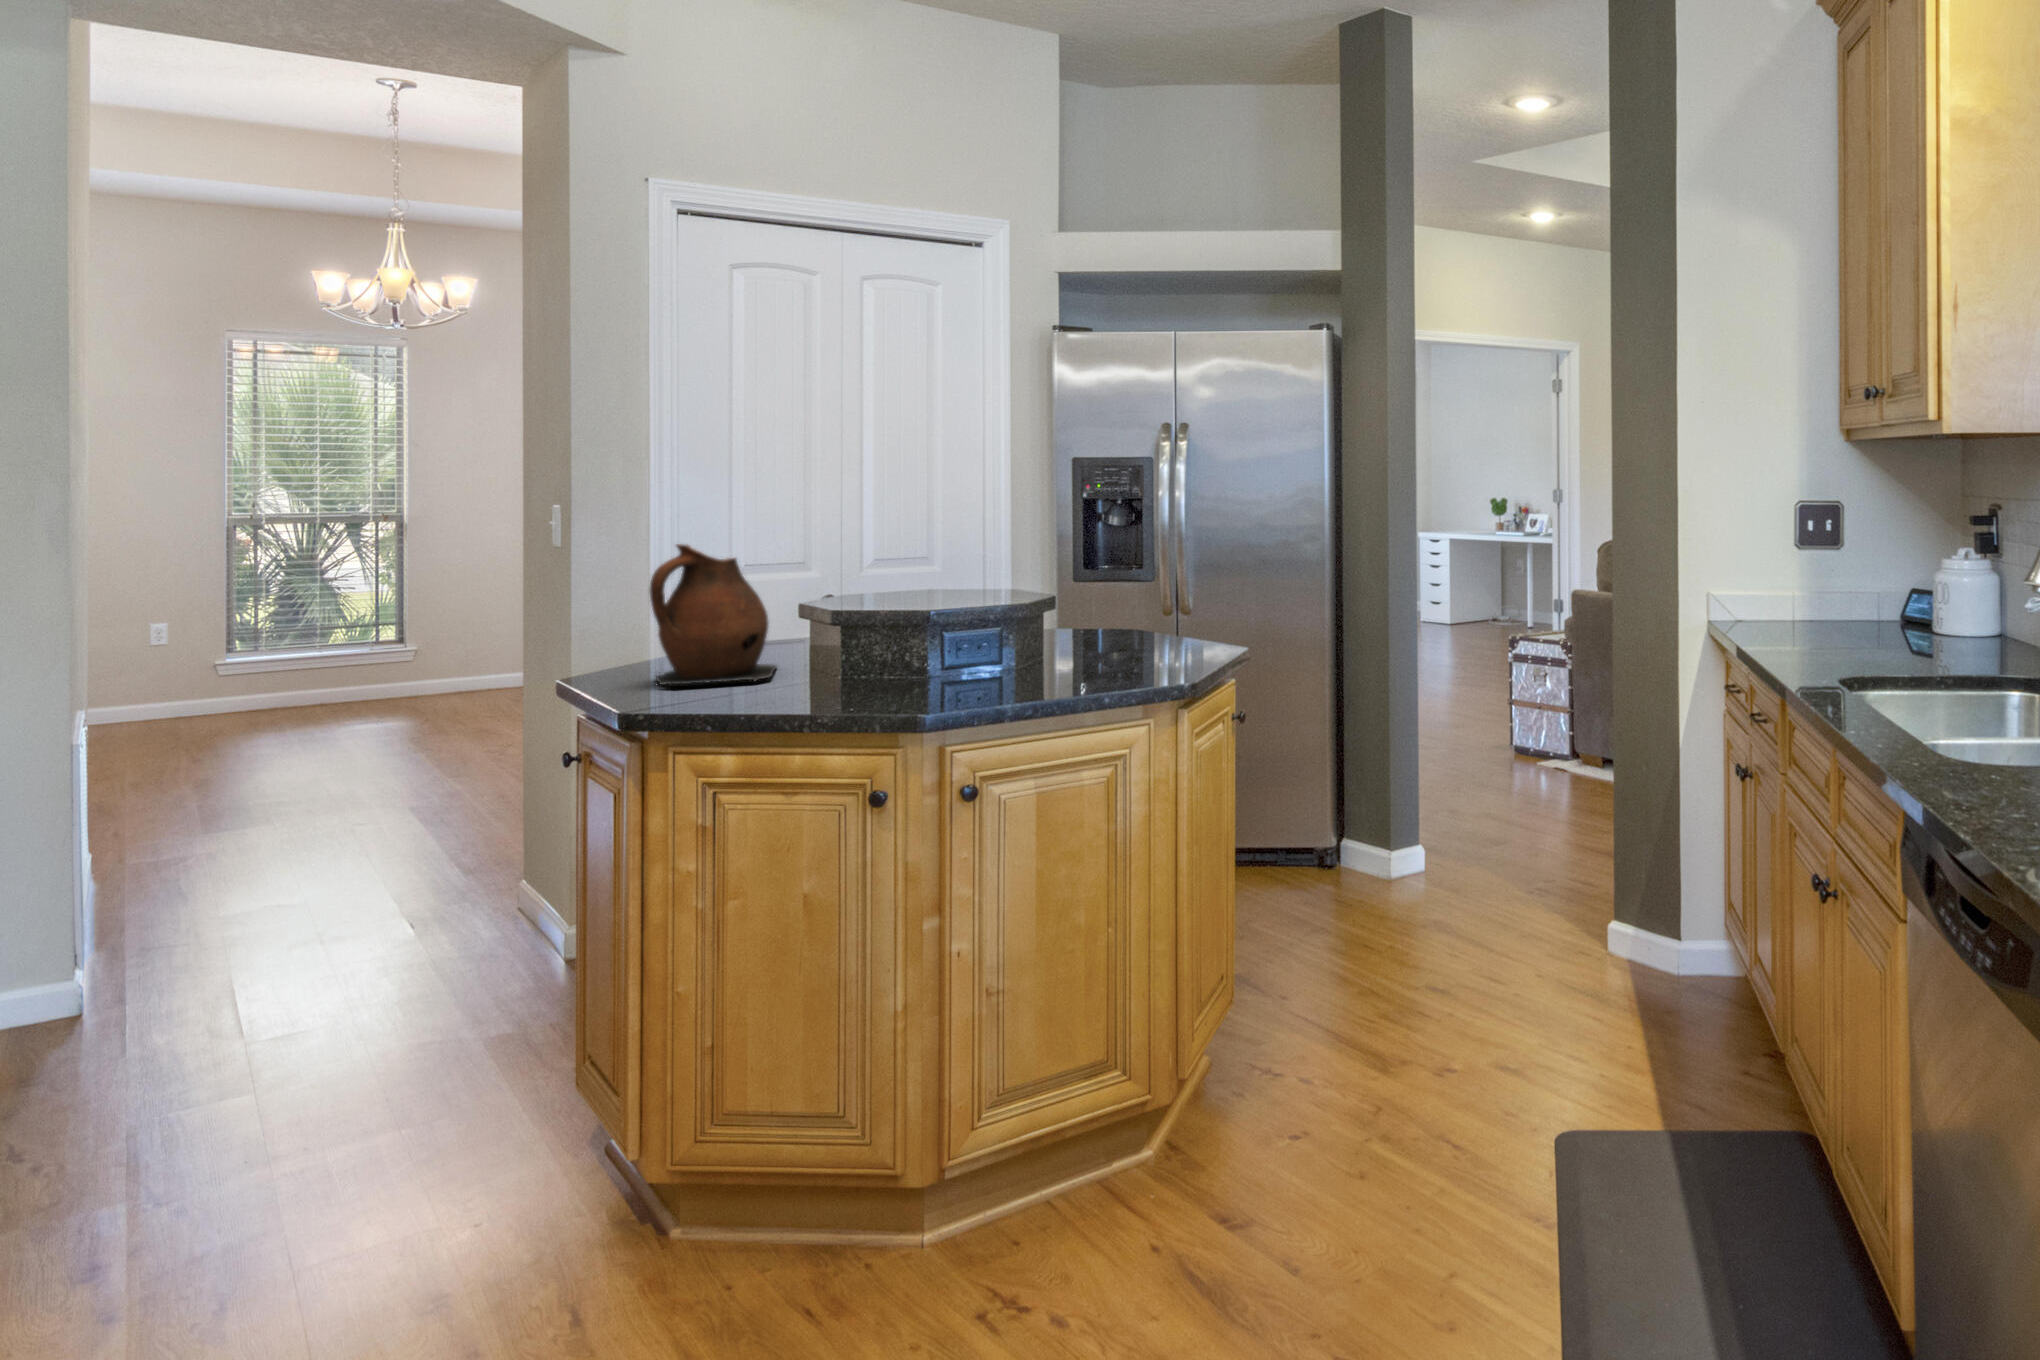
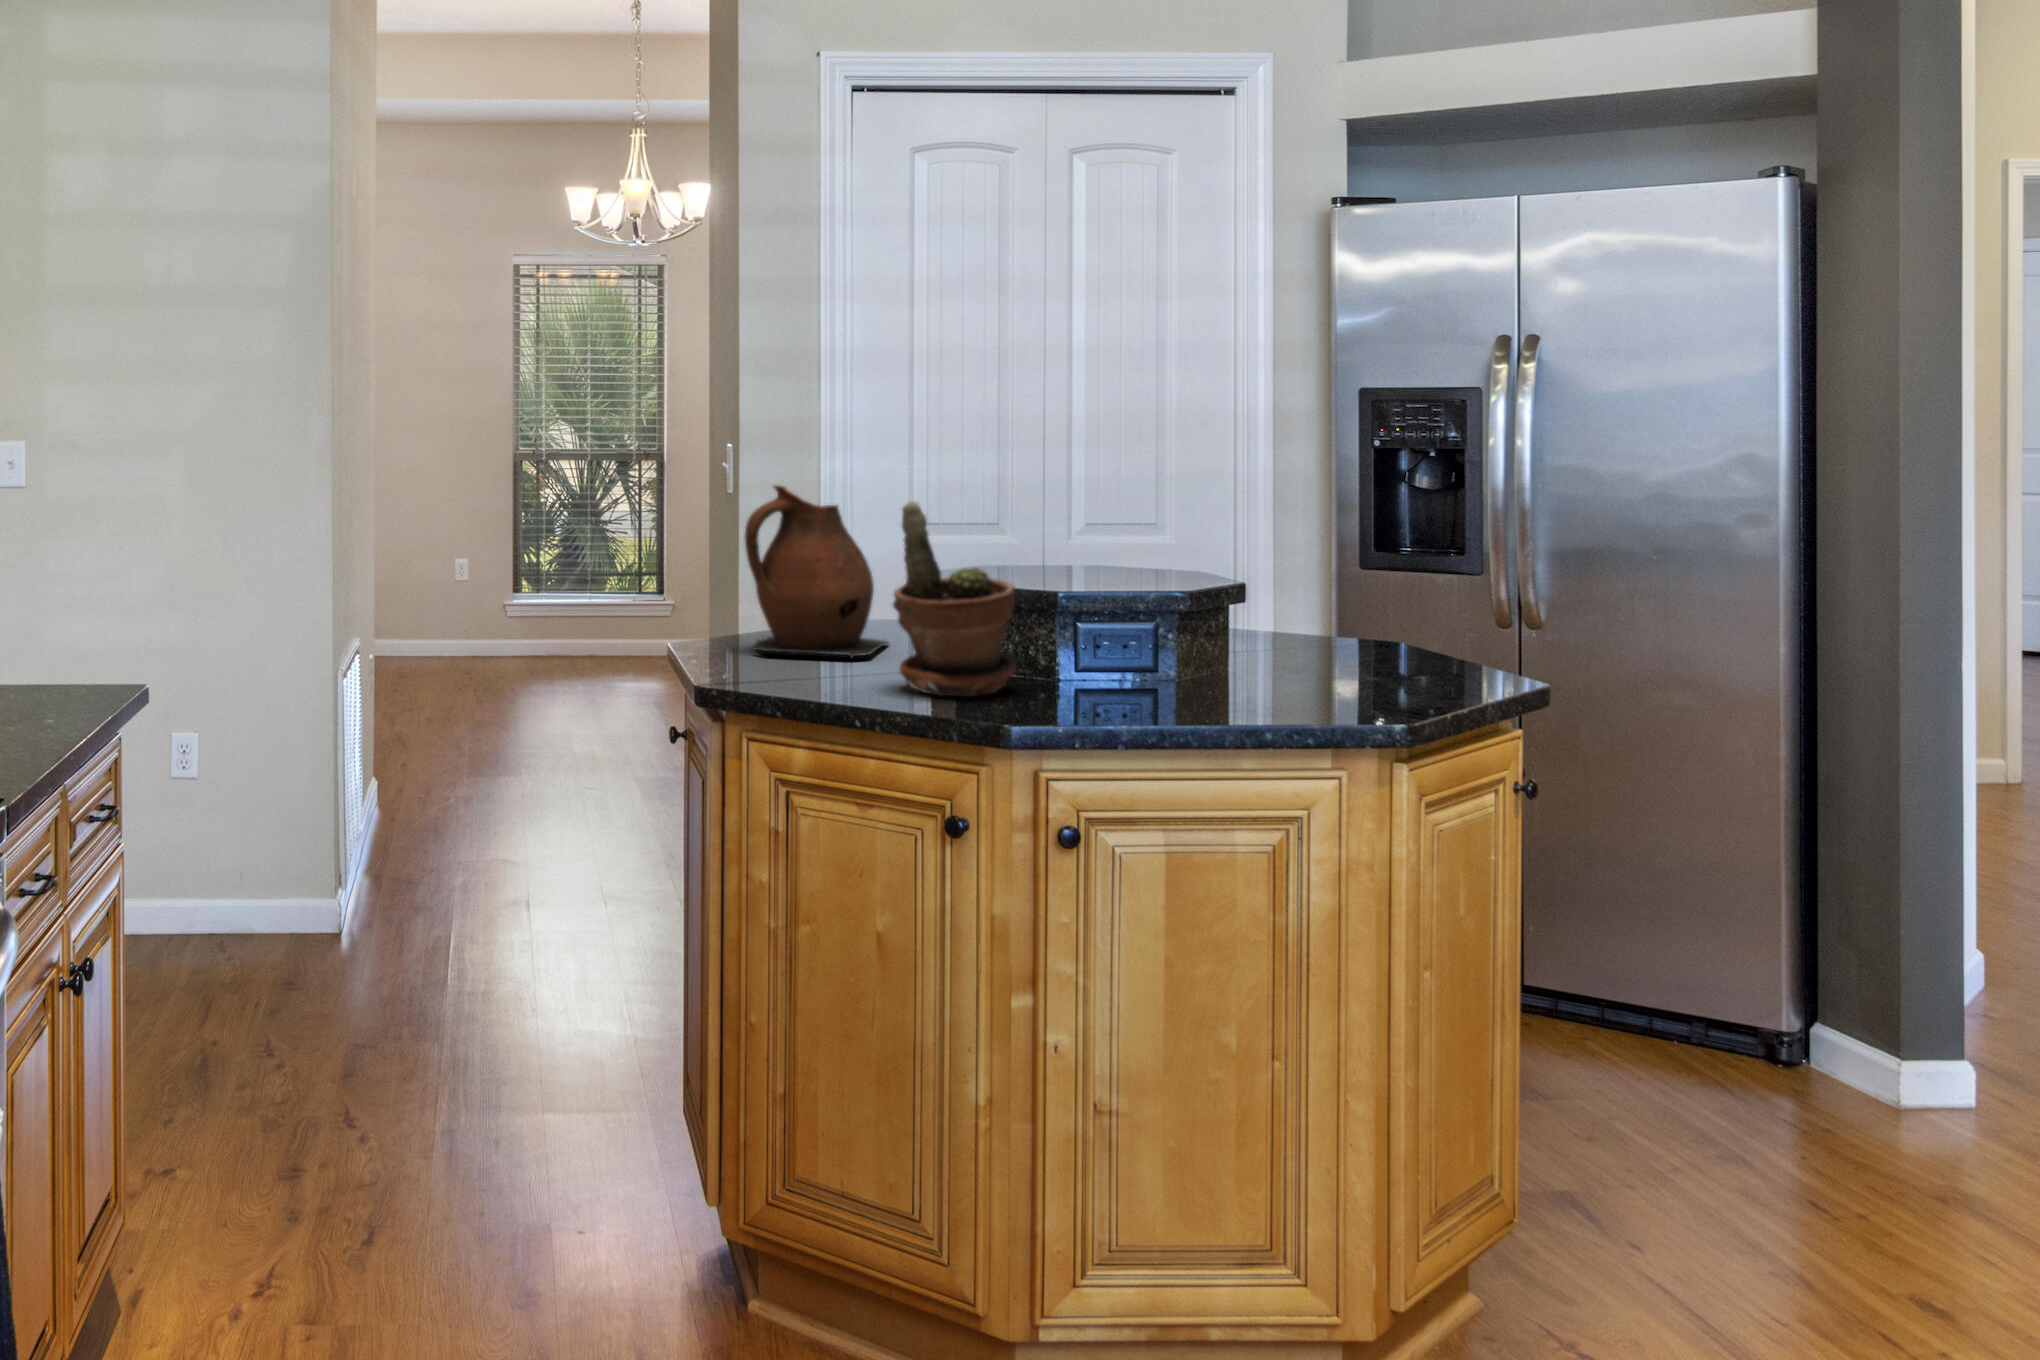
potted plant: none [811,552,912,703] -> present [893,501,1016,696]

